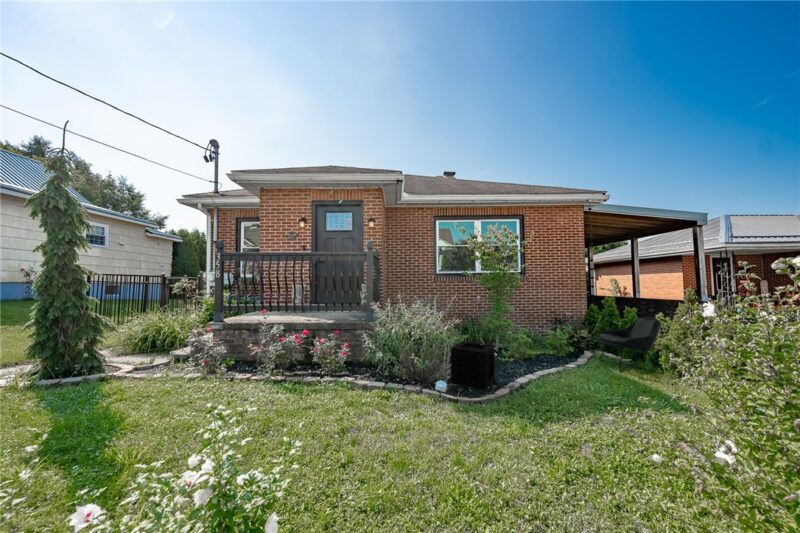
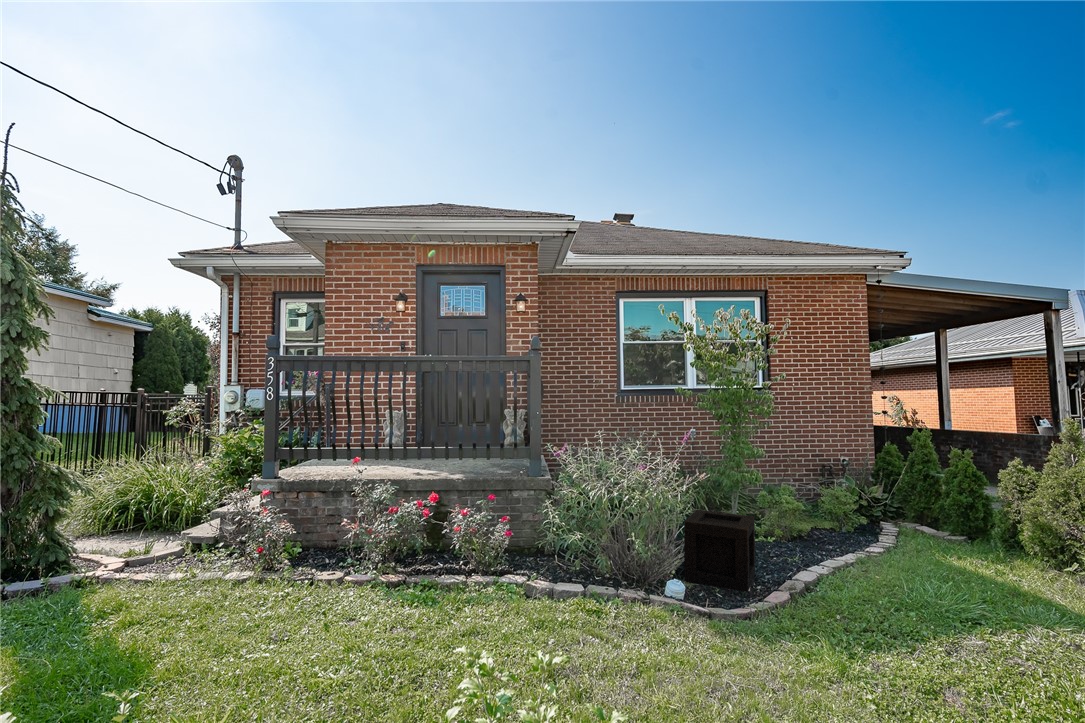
lounge chair: present [596,317,664,374] -> none [908,466,1025,562]

